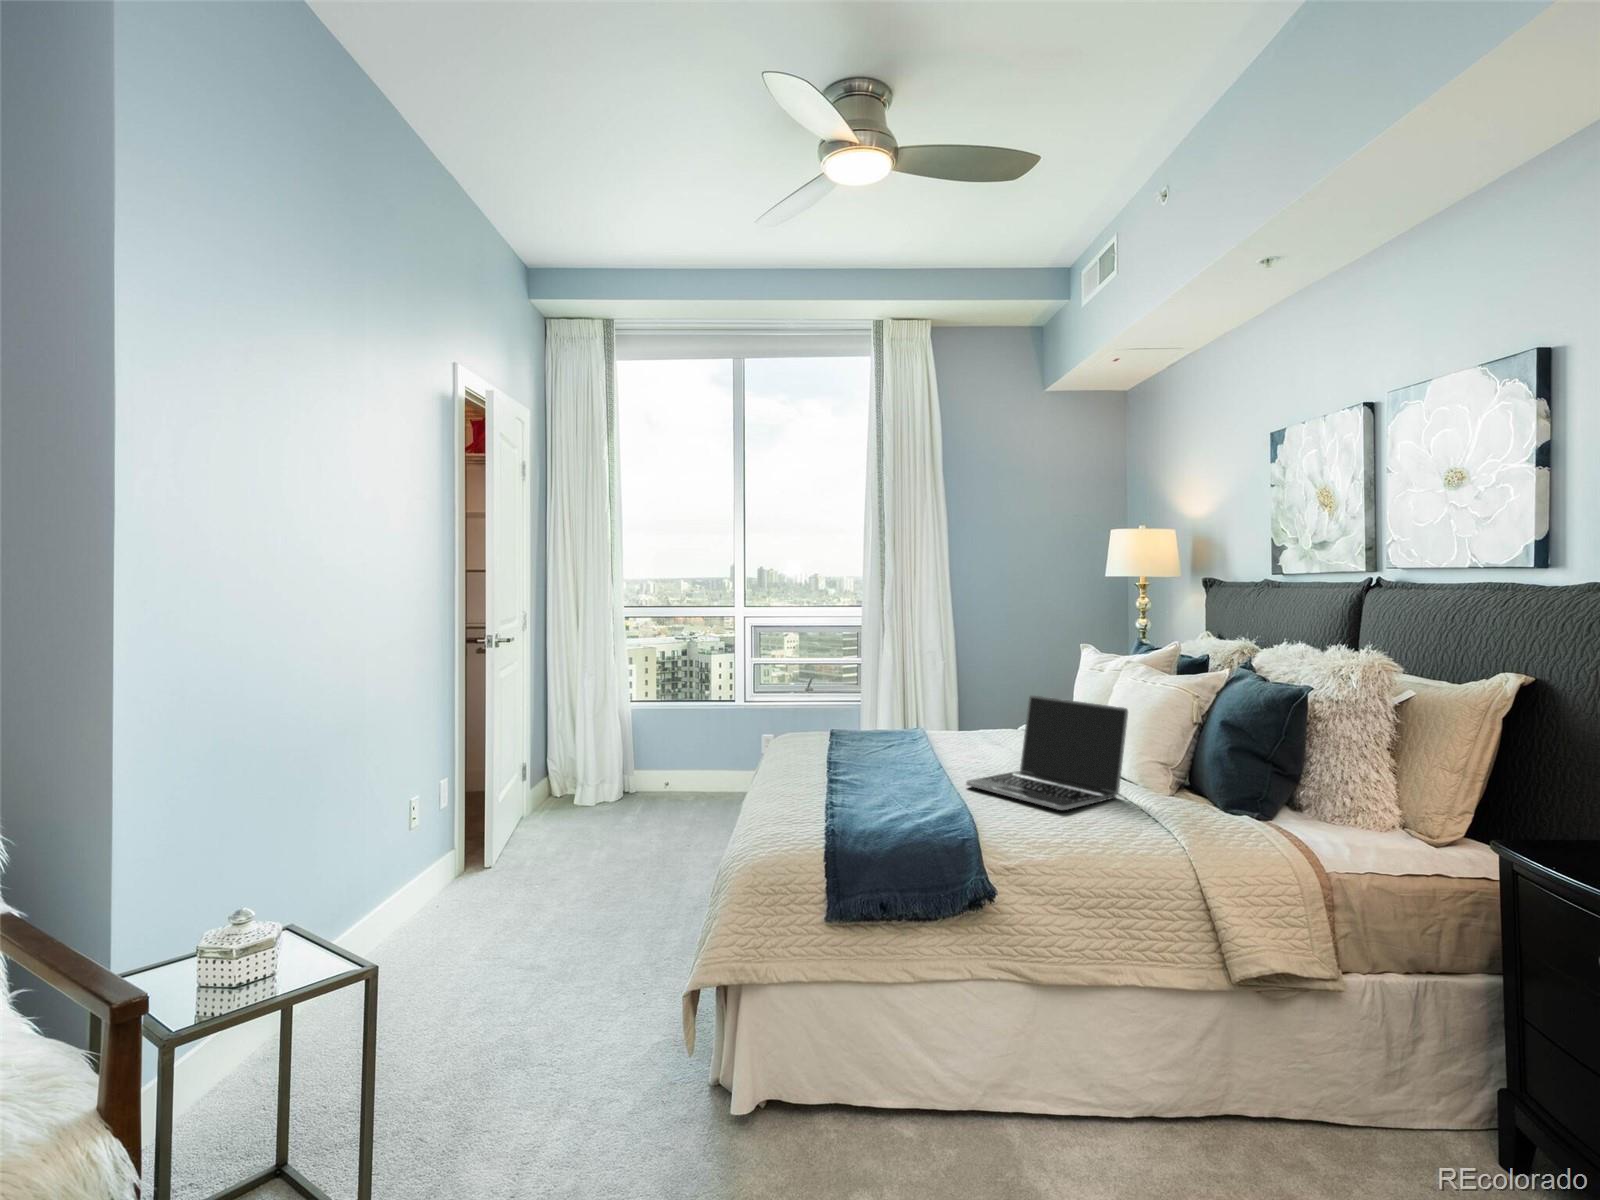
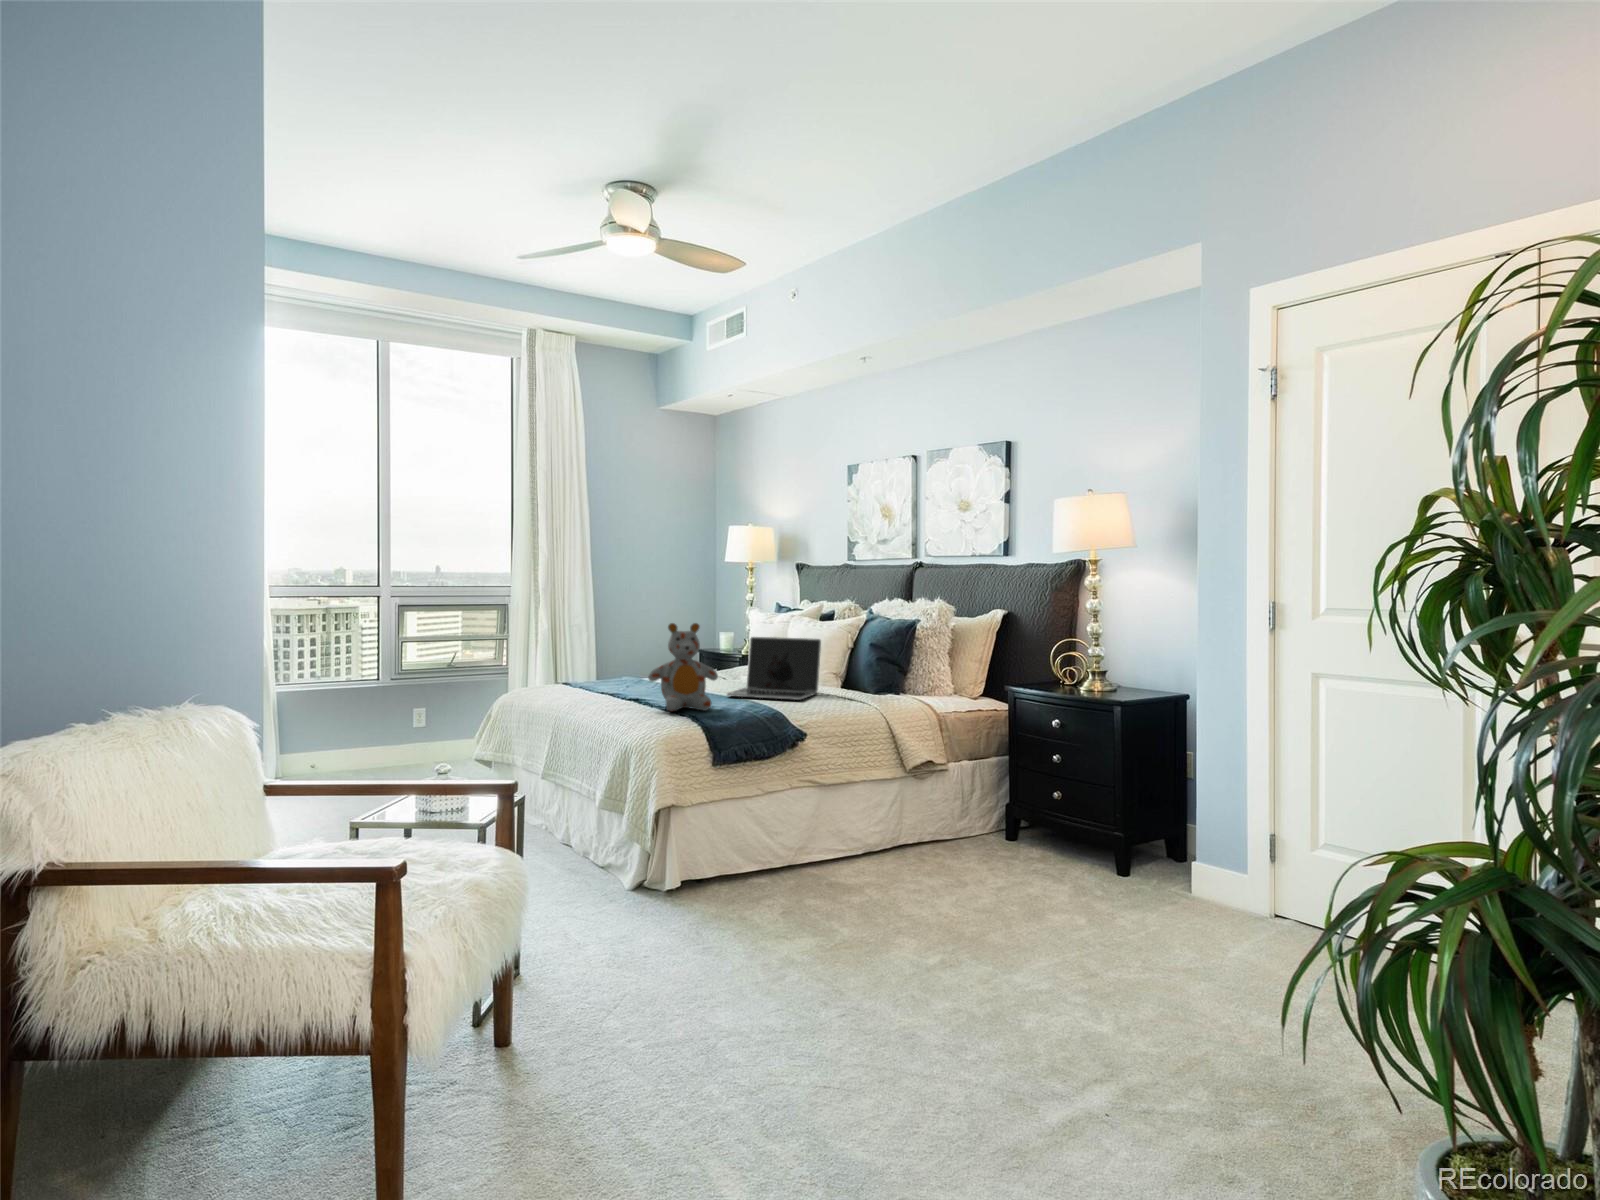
stuffed bear: none [822,677,923,816] -> present [648,623,718,711]

